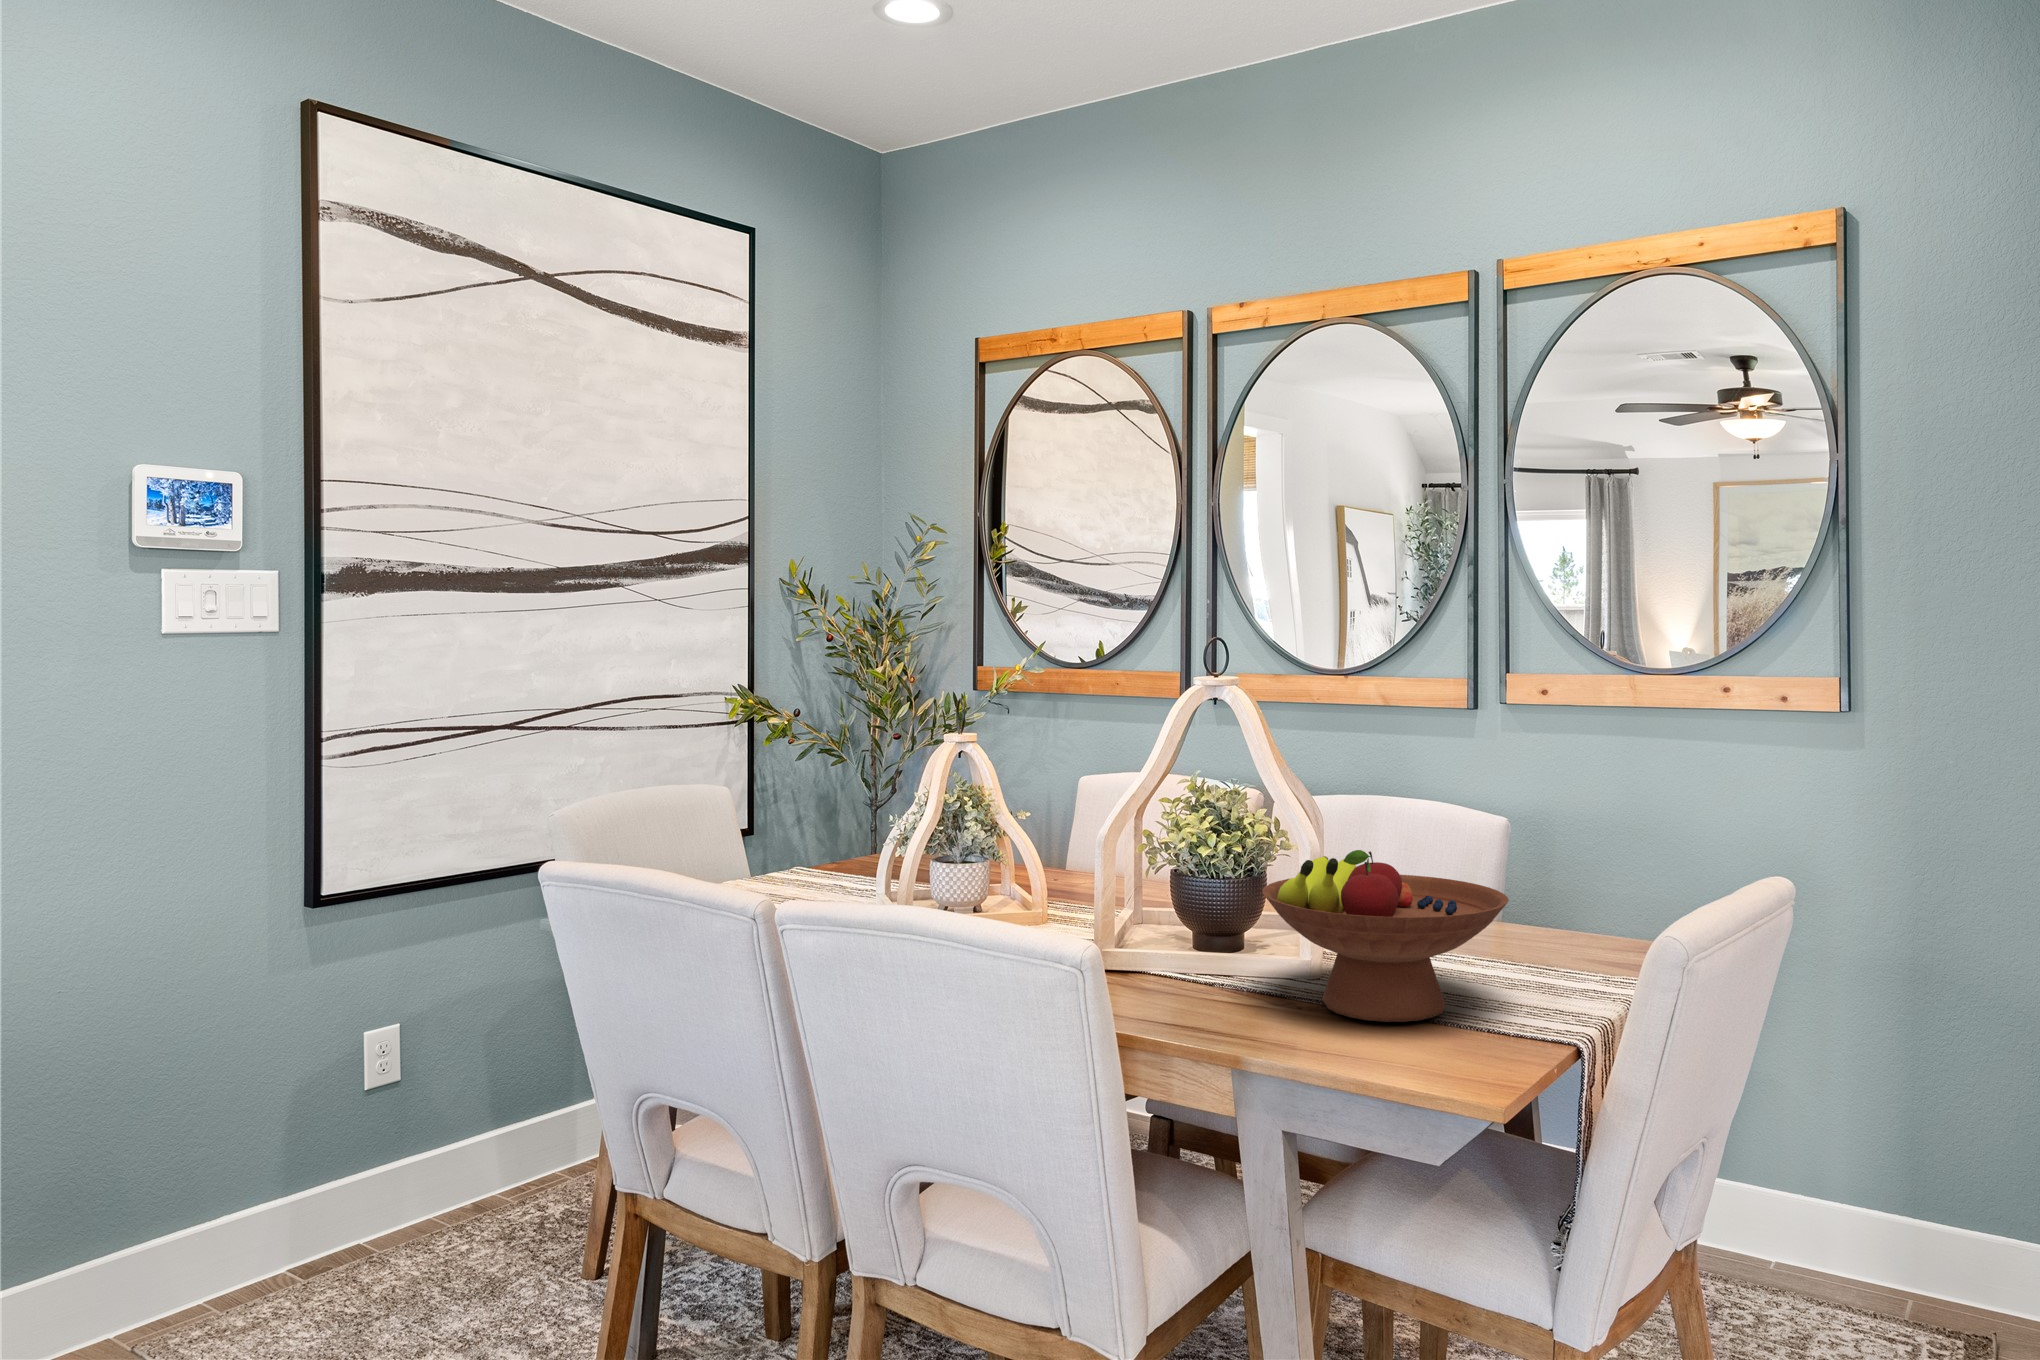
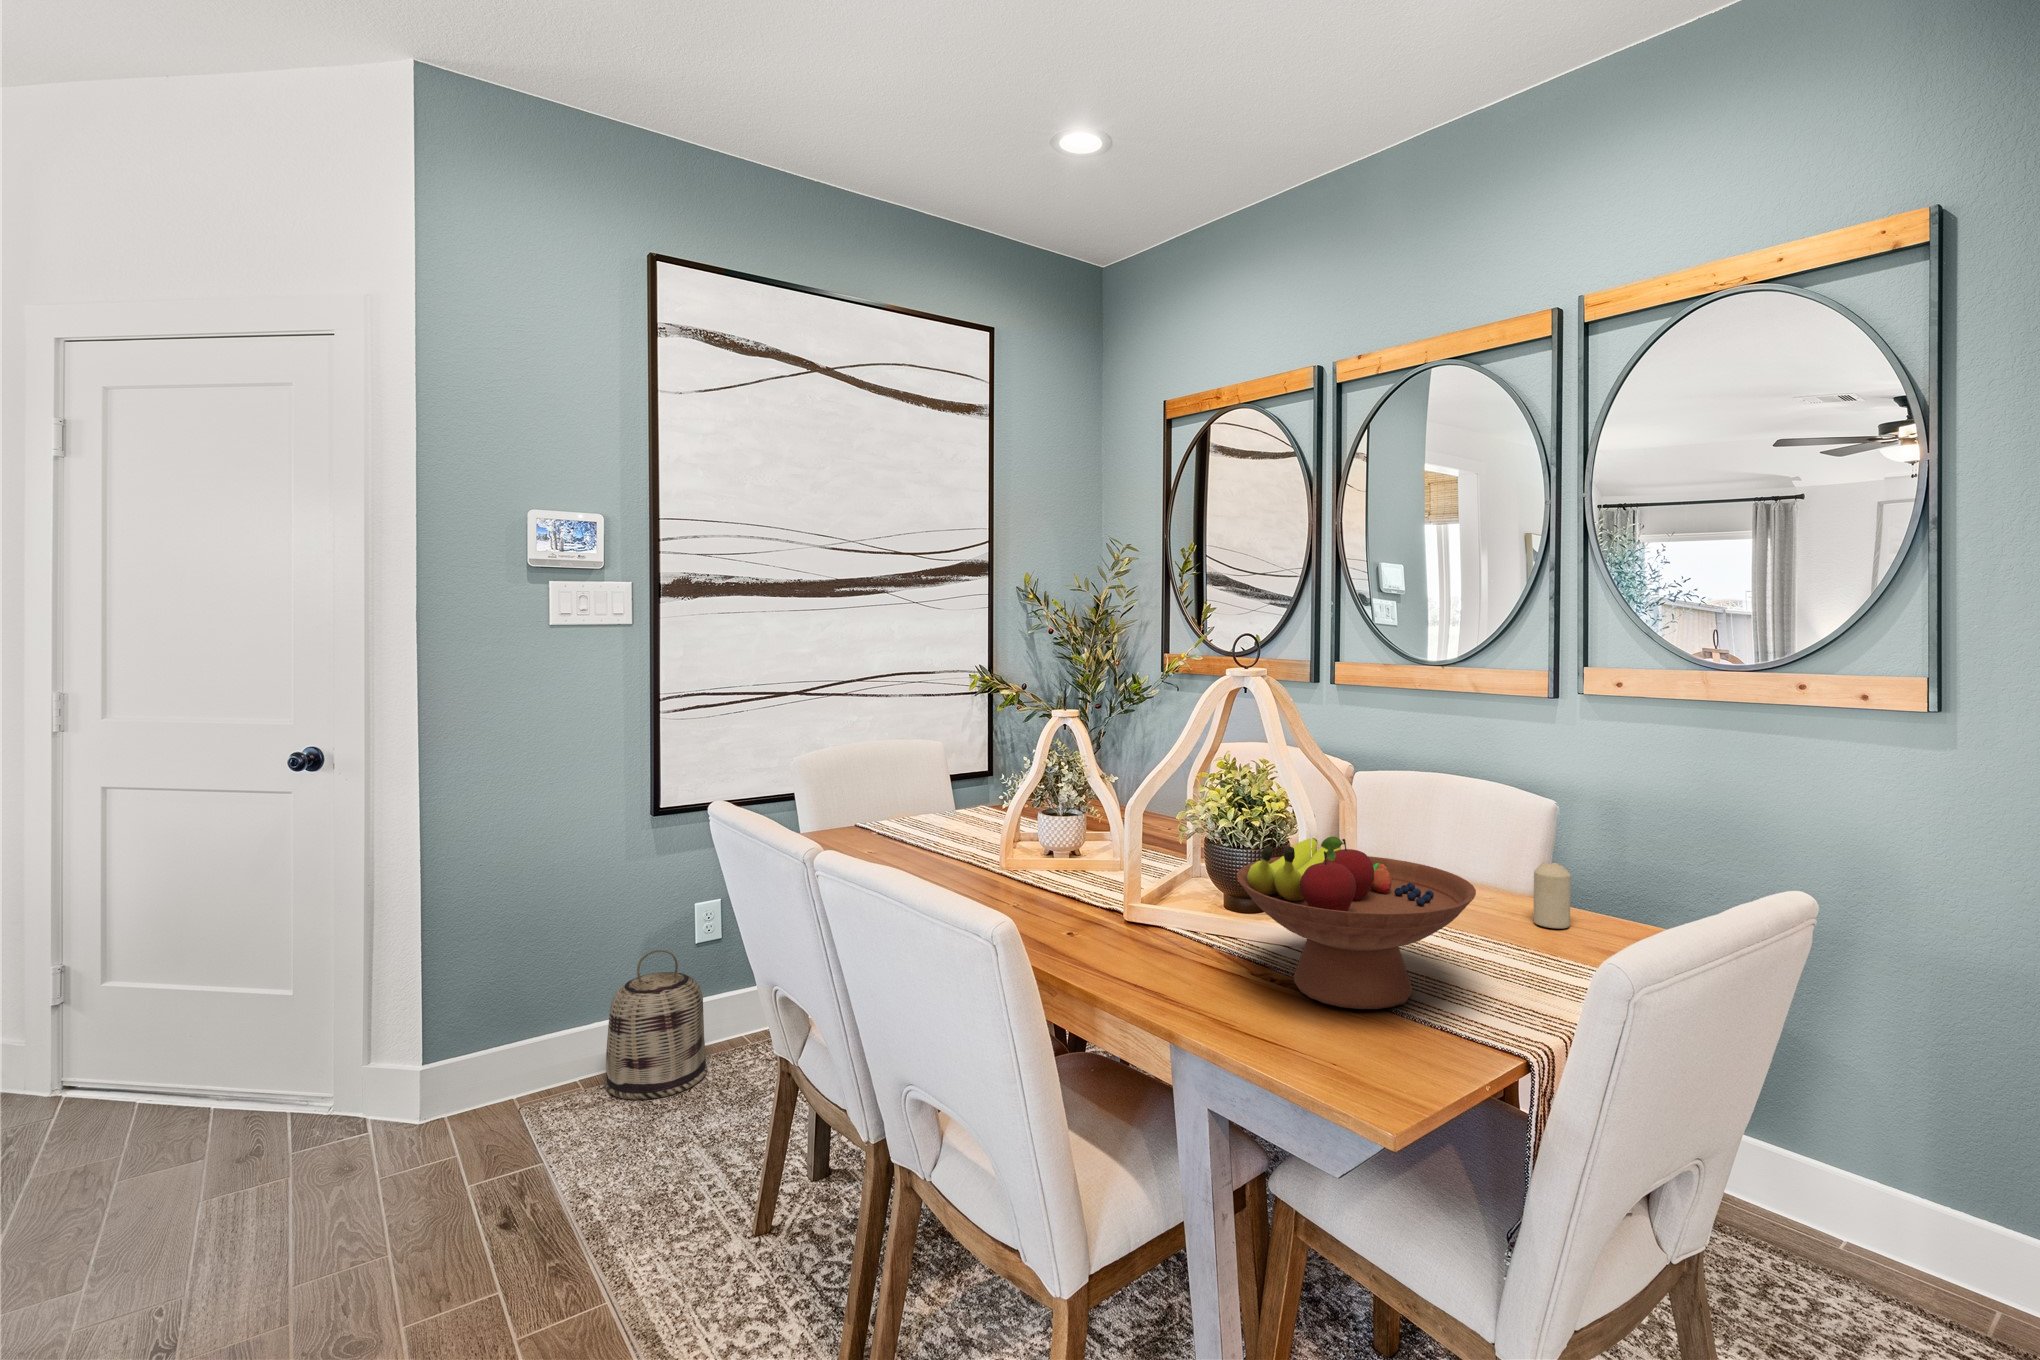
candle: none [1516,875,1553,943] -> present [1534,862,1571,928]
basket: none [260,1093,410,1306] -> present [605,950,707,1100]

